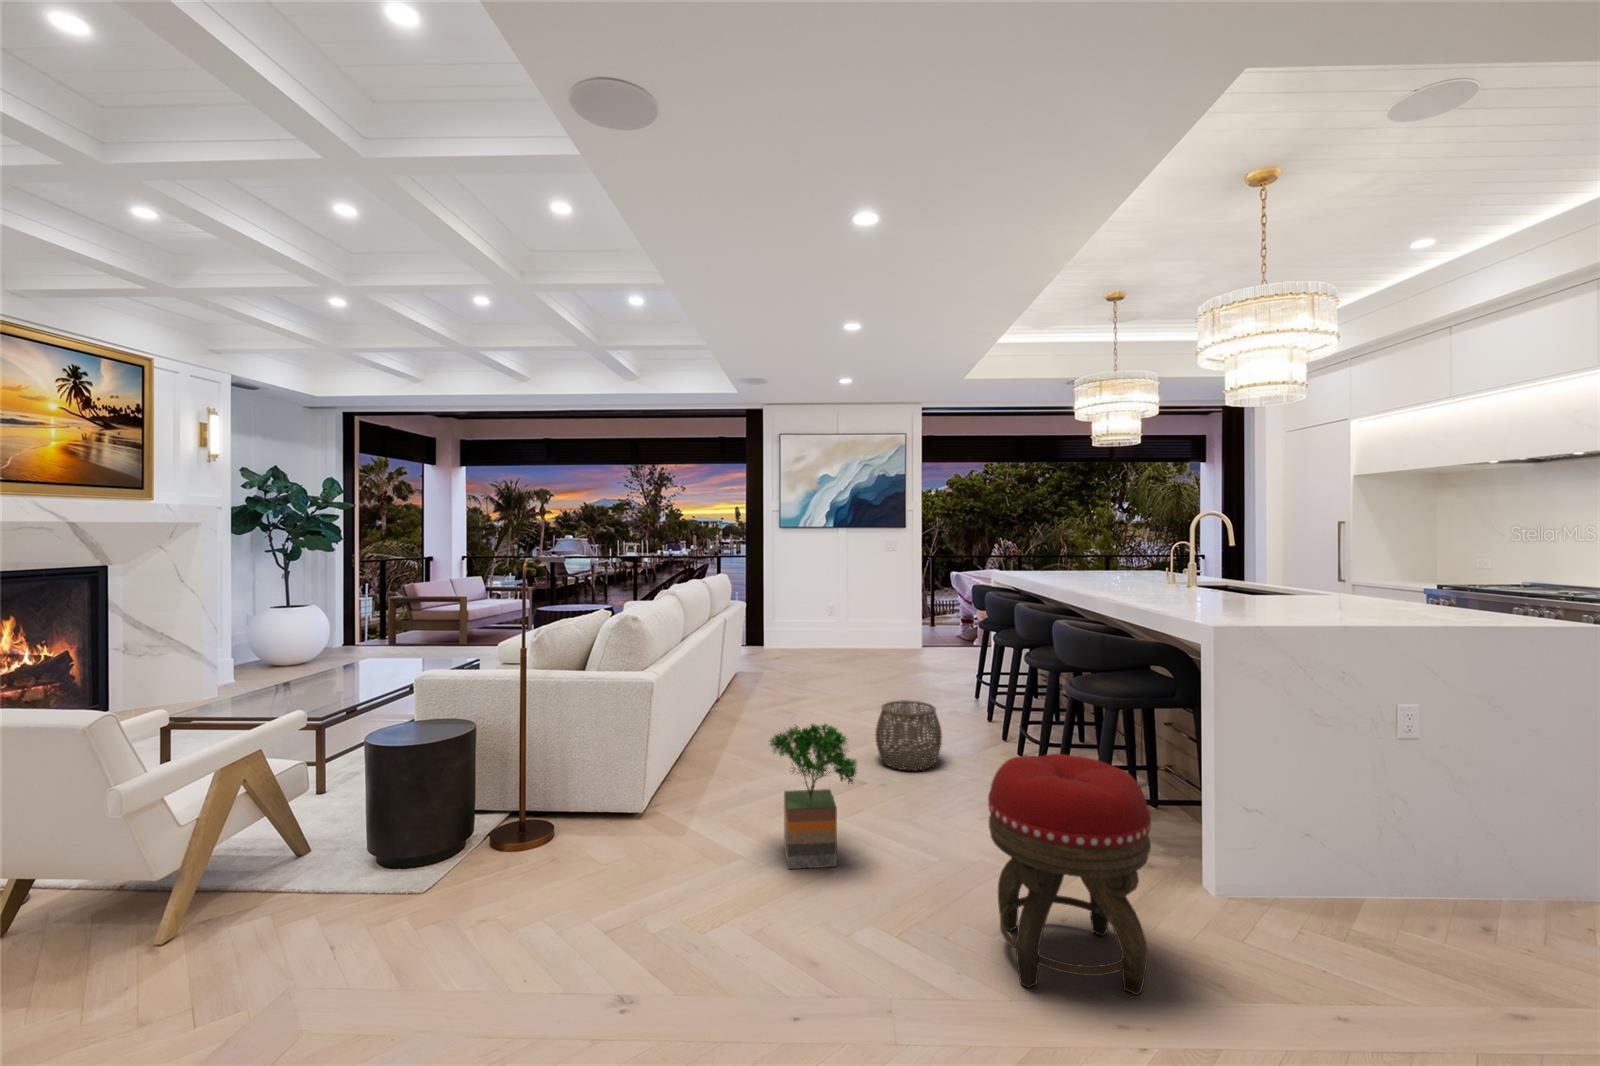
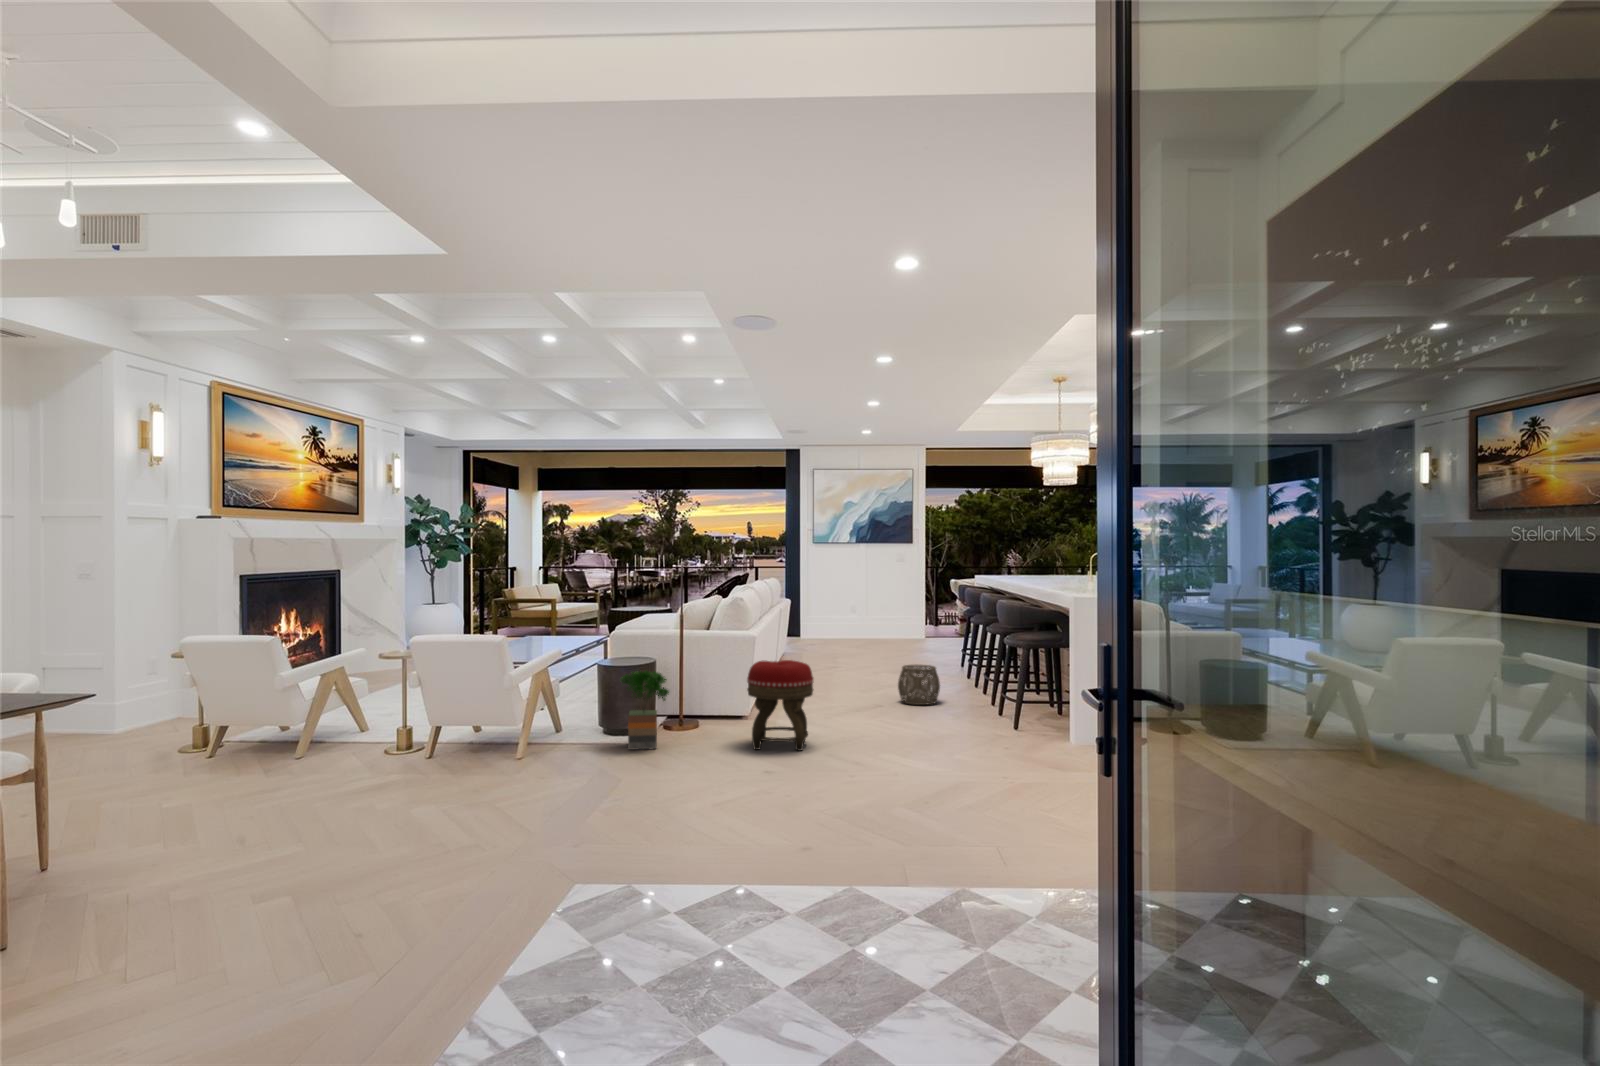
potted tree: present [770,724,857,869] -> present [620,671,669,750]
footstool: present [988,754,1151,995] -> present [747,660,814,751]

